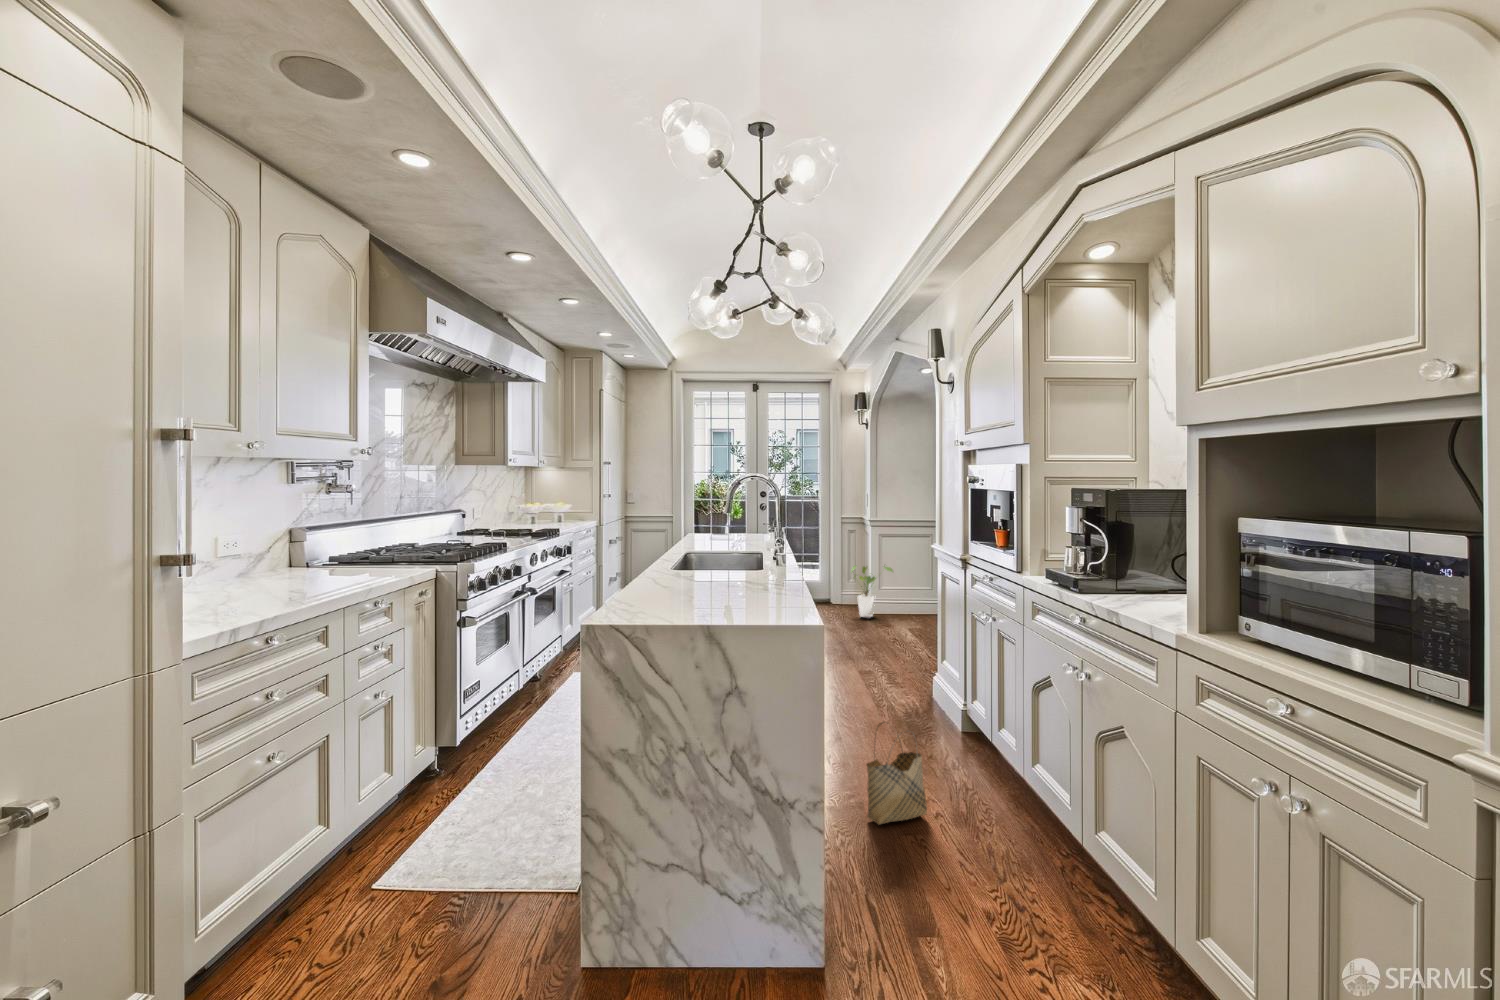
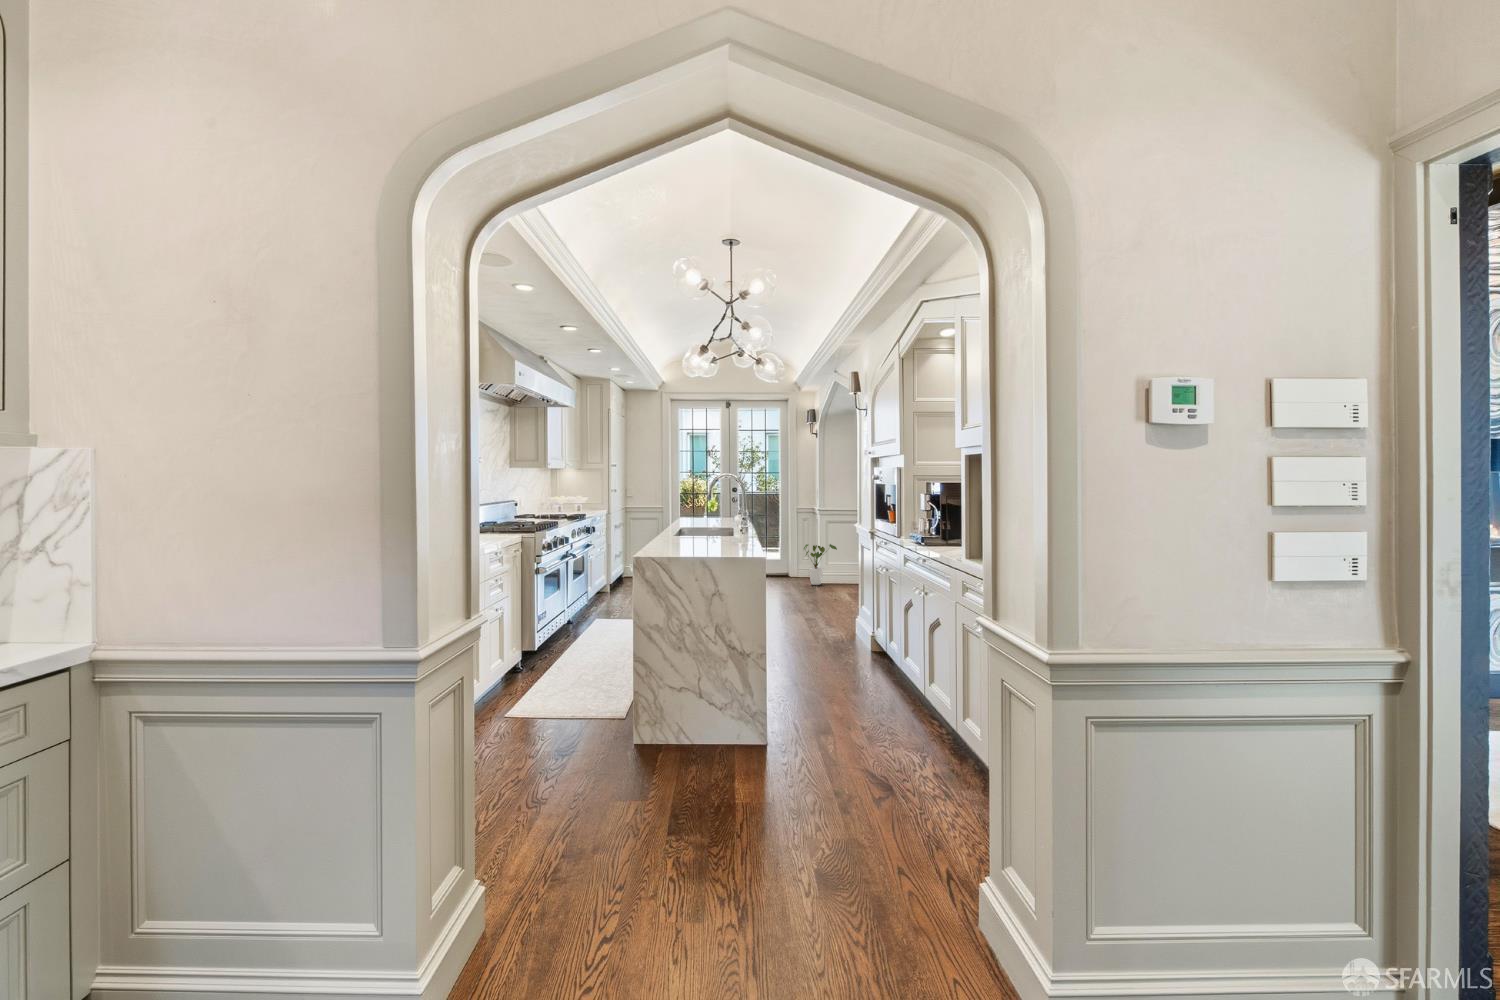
woven basket: present [867,722,927,824] -> none [799,623,836,682]

